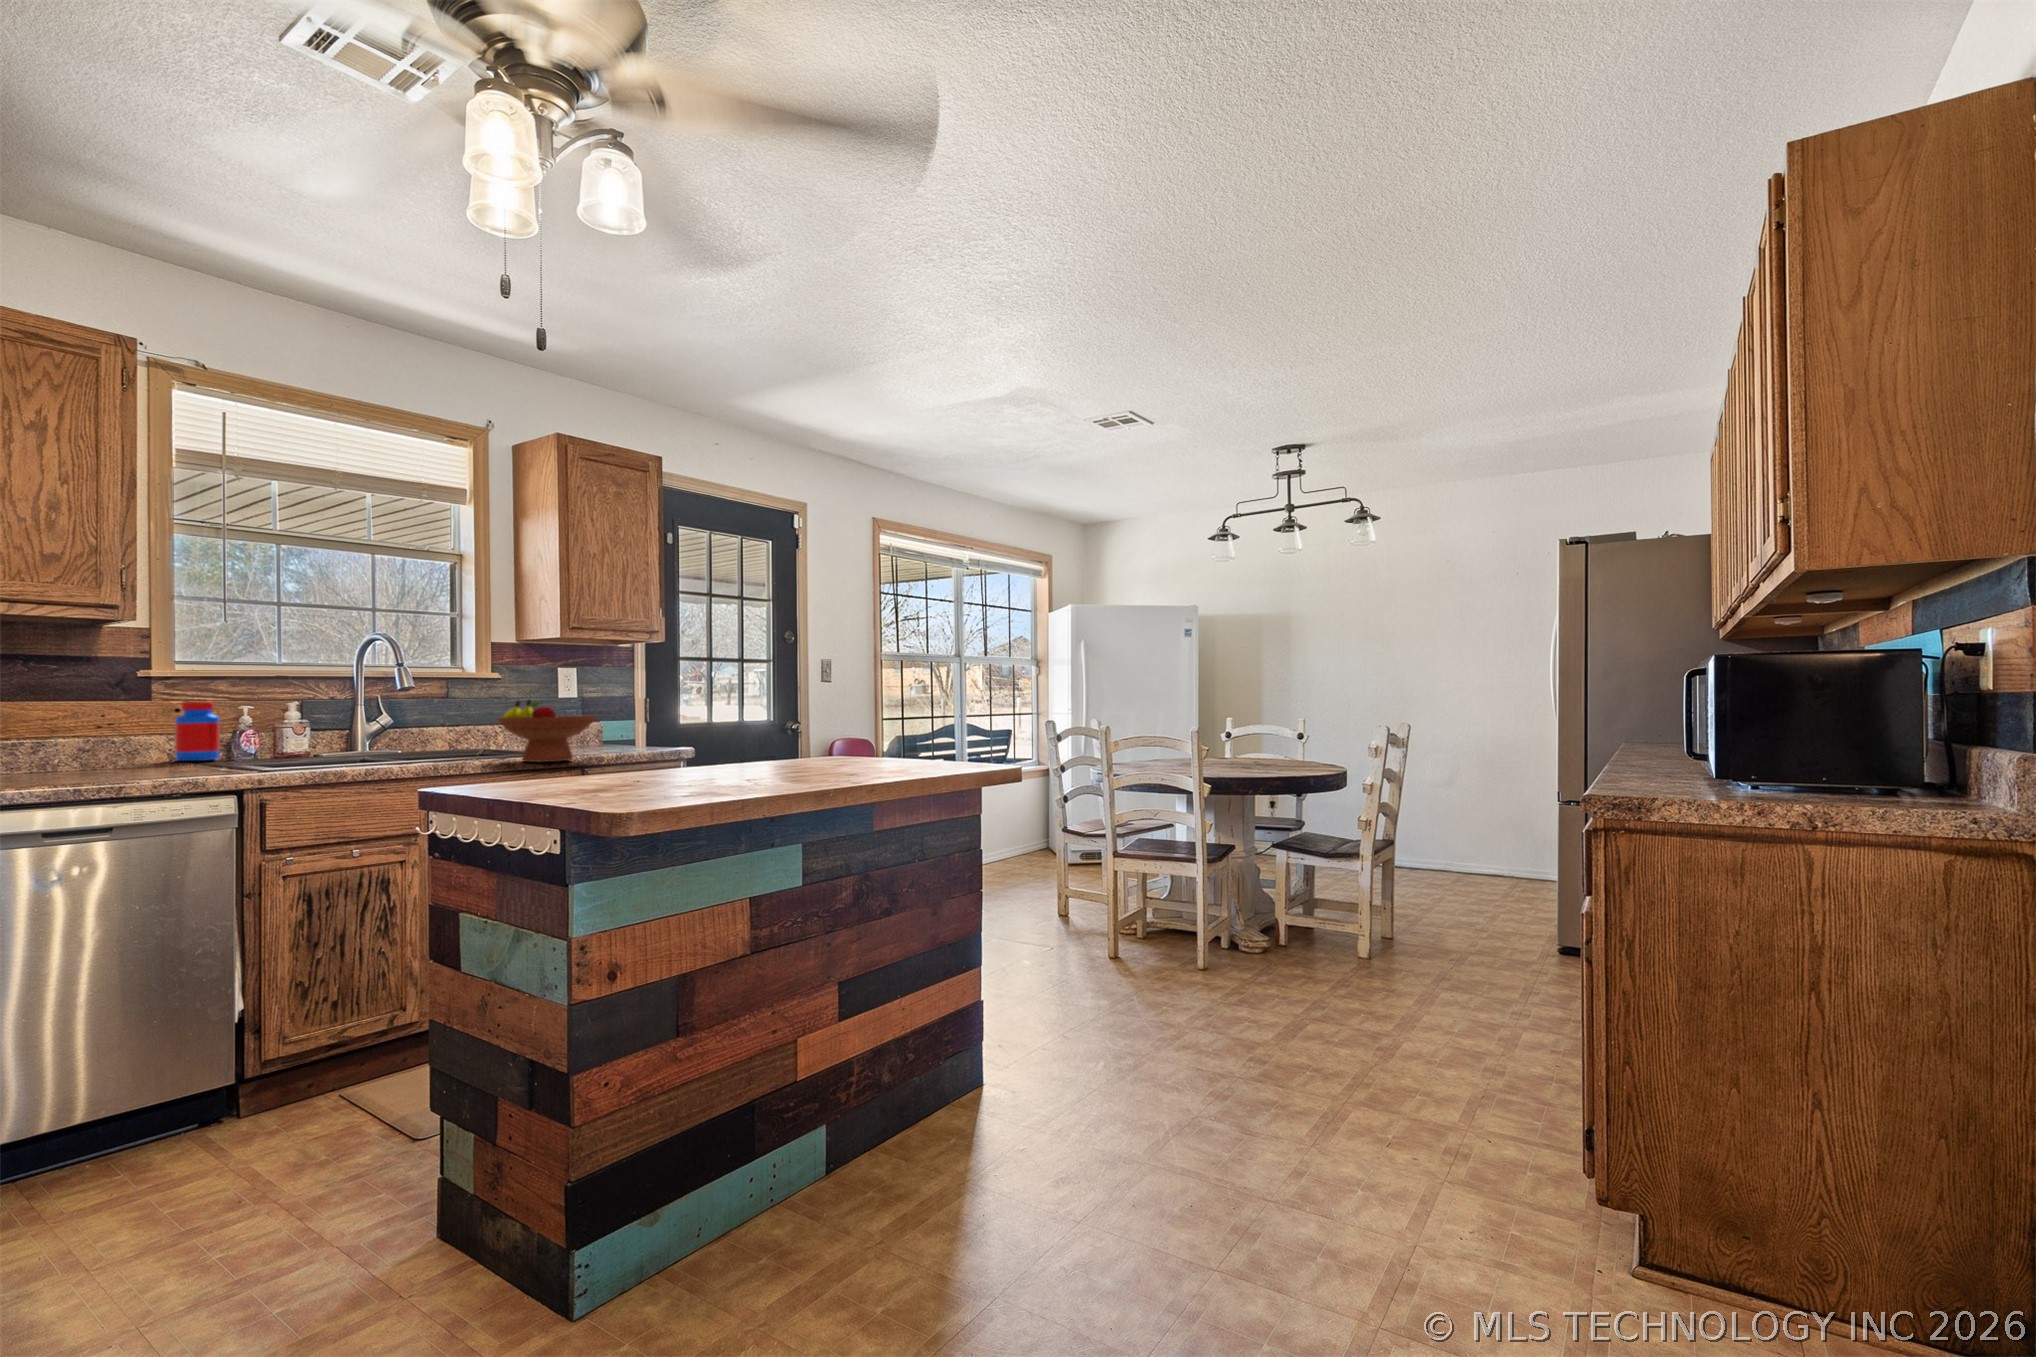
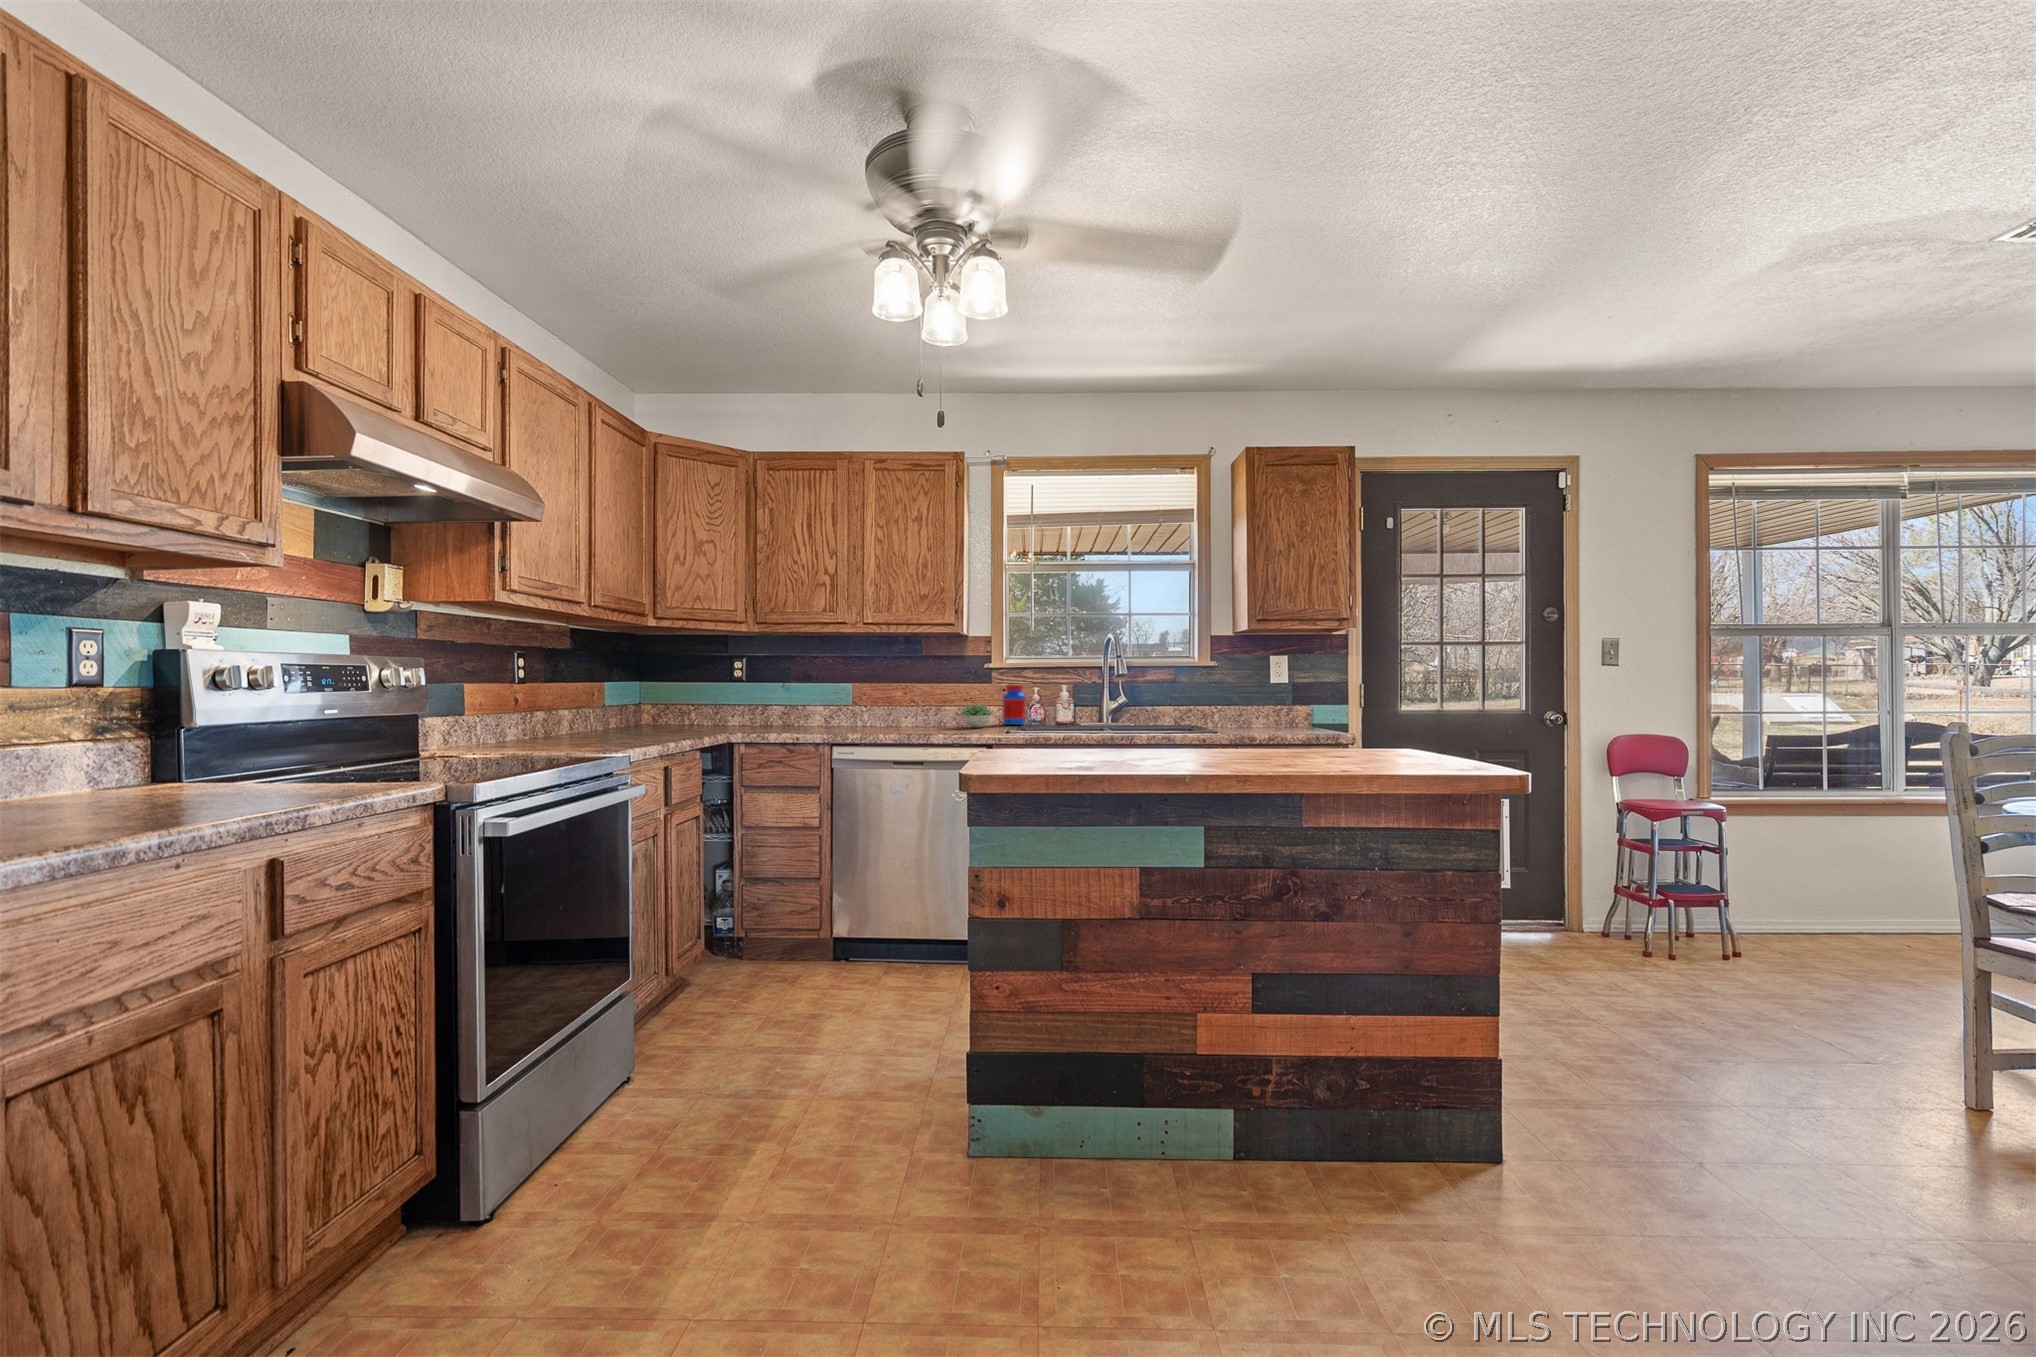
fruit bowl: present [496,700,597,762] -> none [1170,684,1252,739]
succulent plant: none [106,732,177,768] -> present [961,704,993,727]

